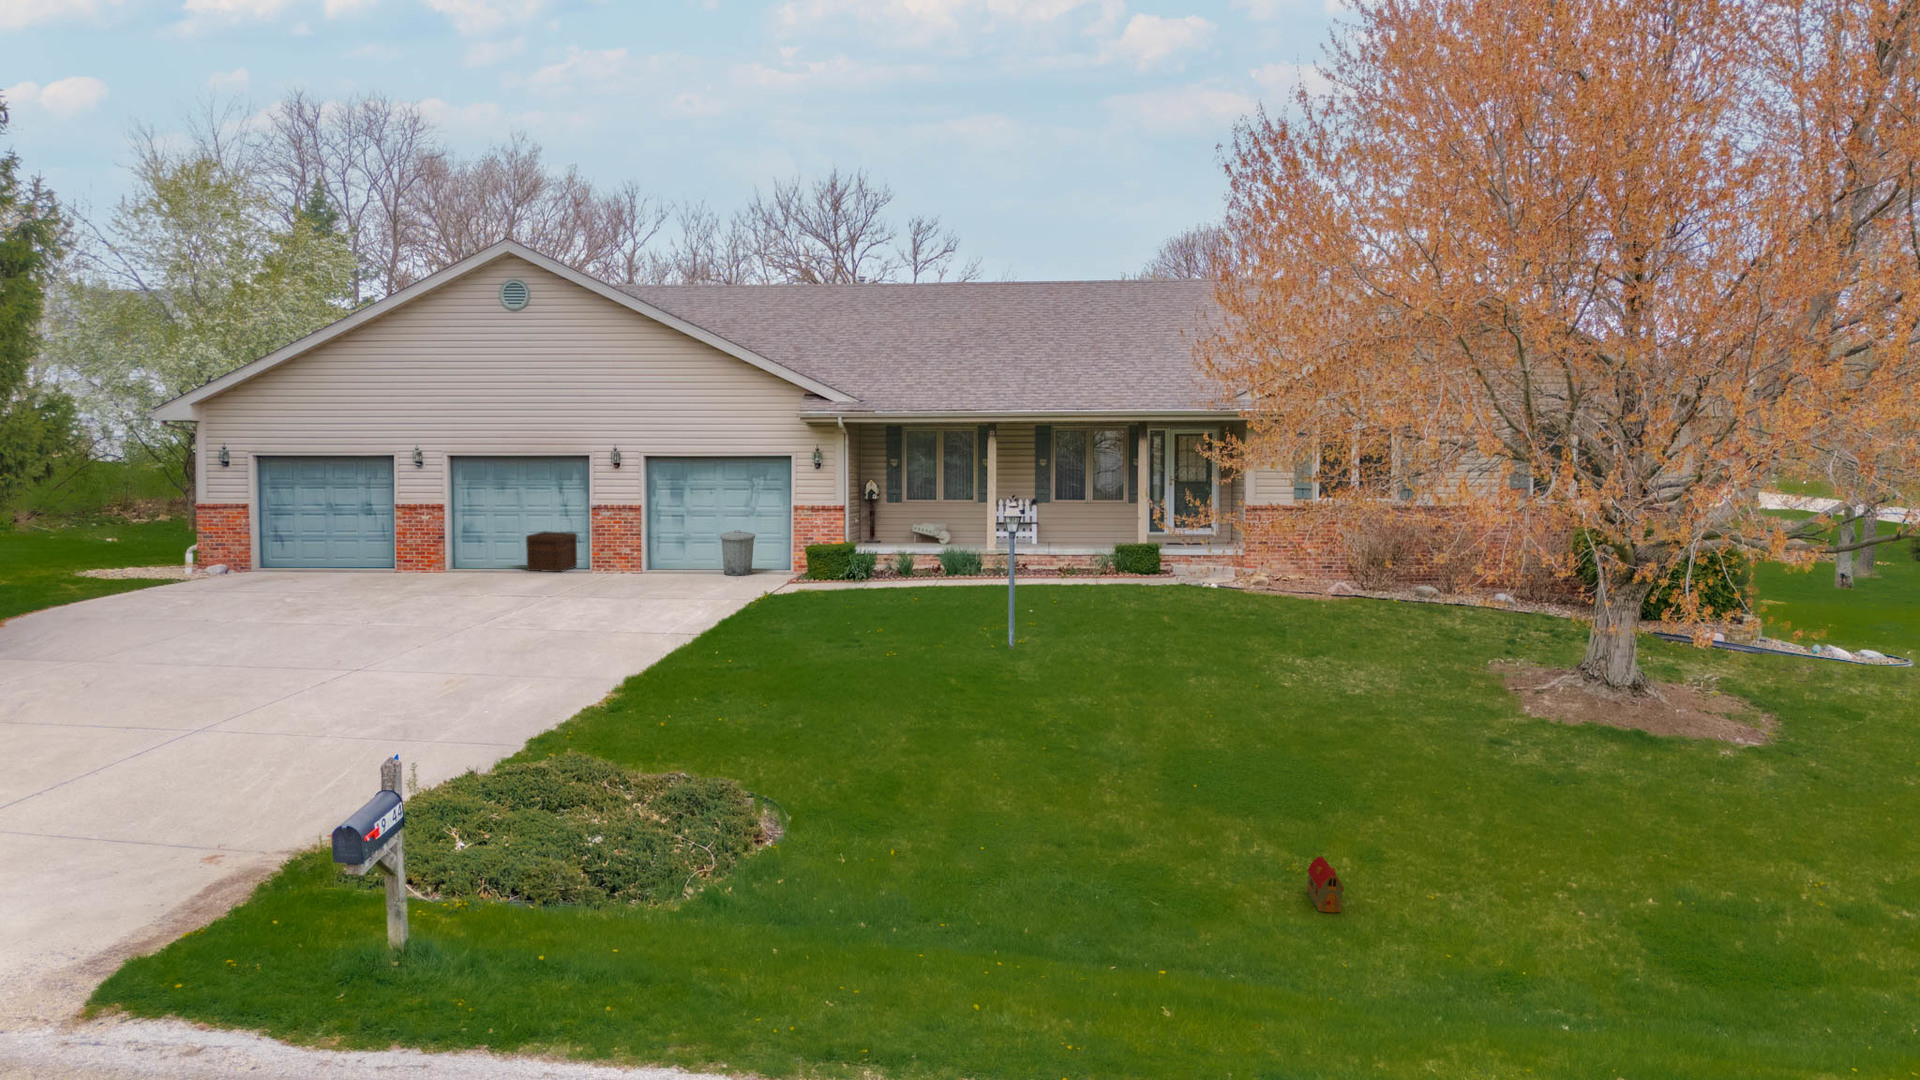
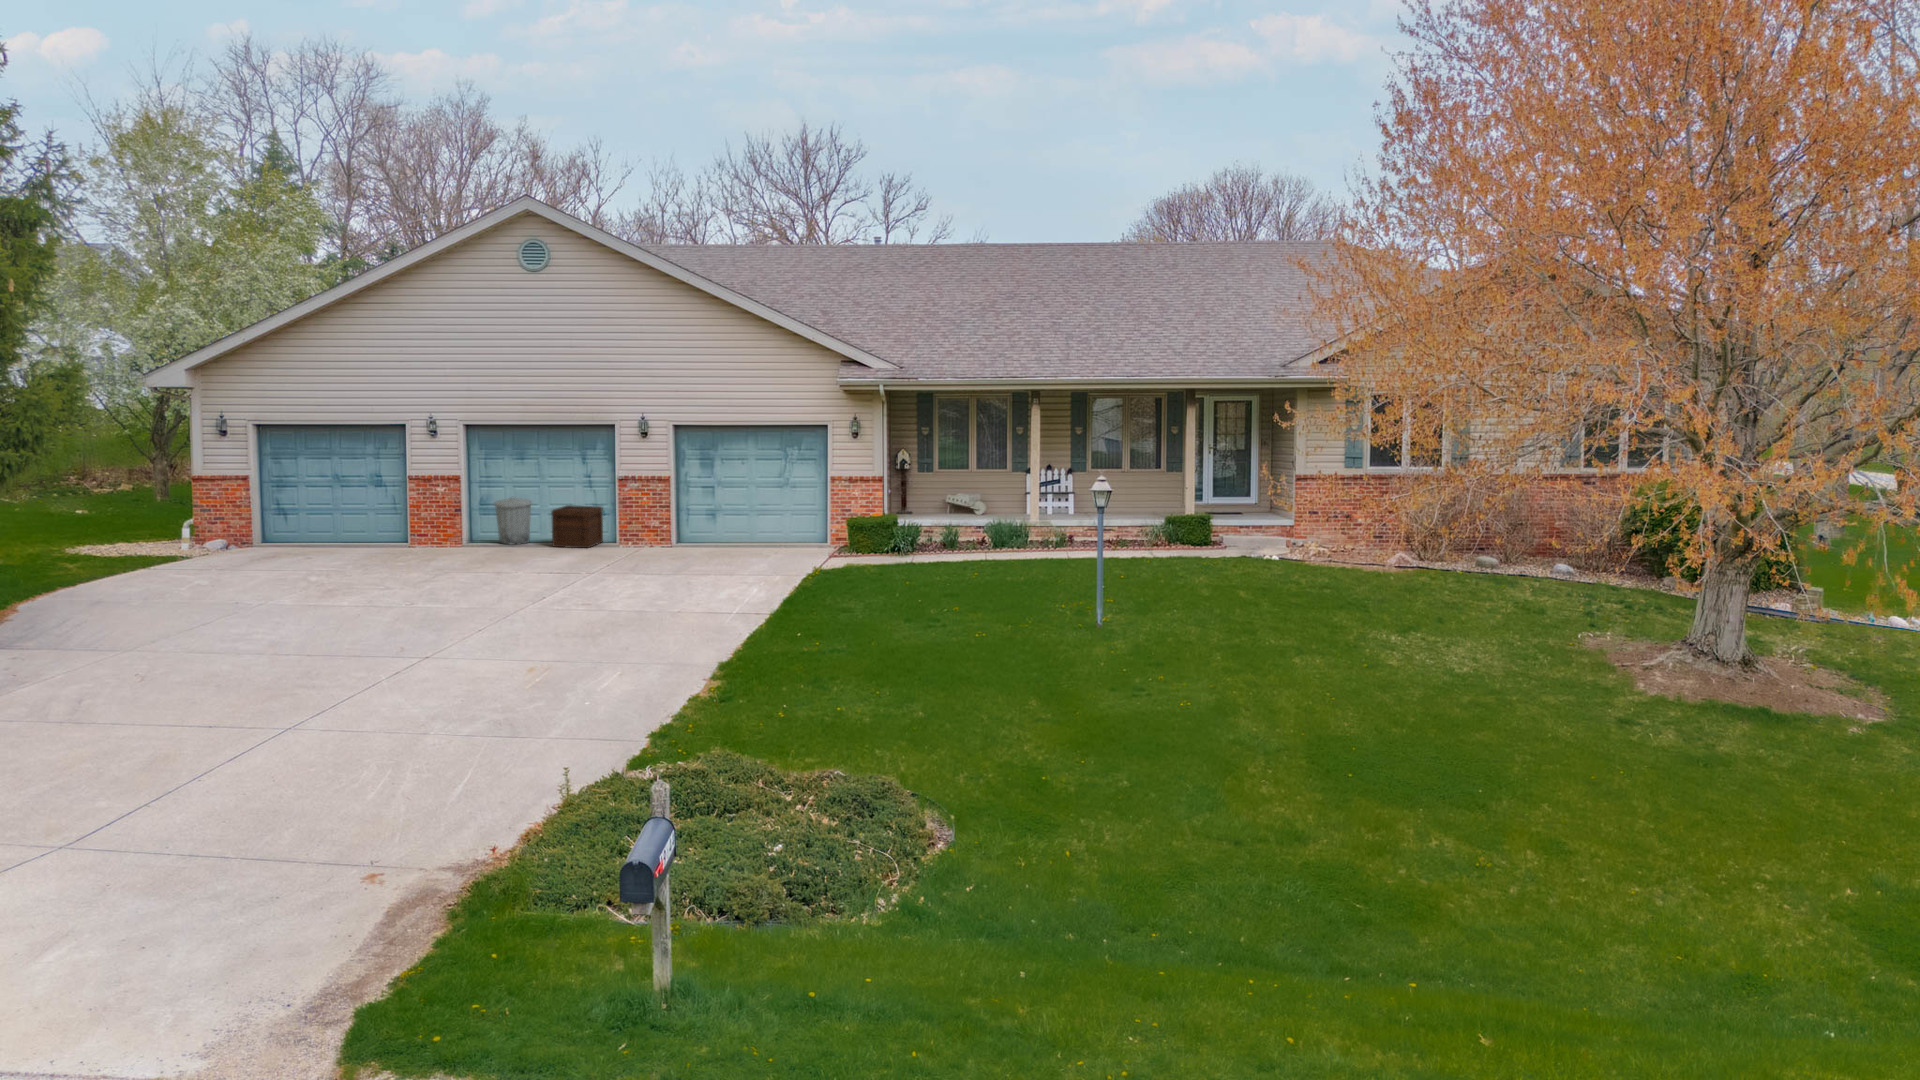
trash can: present [720,530,755,576] -> present [494,497,532,545]
toy house: present [1307,857,1344,913] -> none [1509,849,1558,907]

